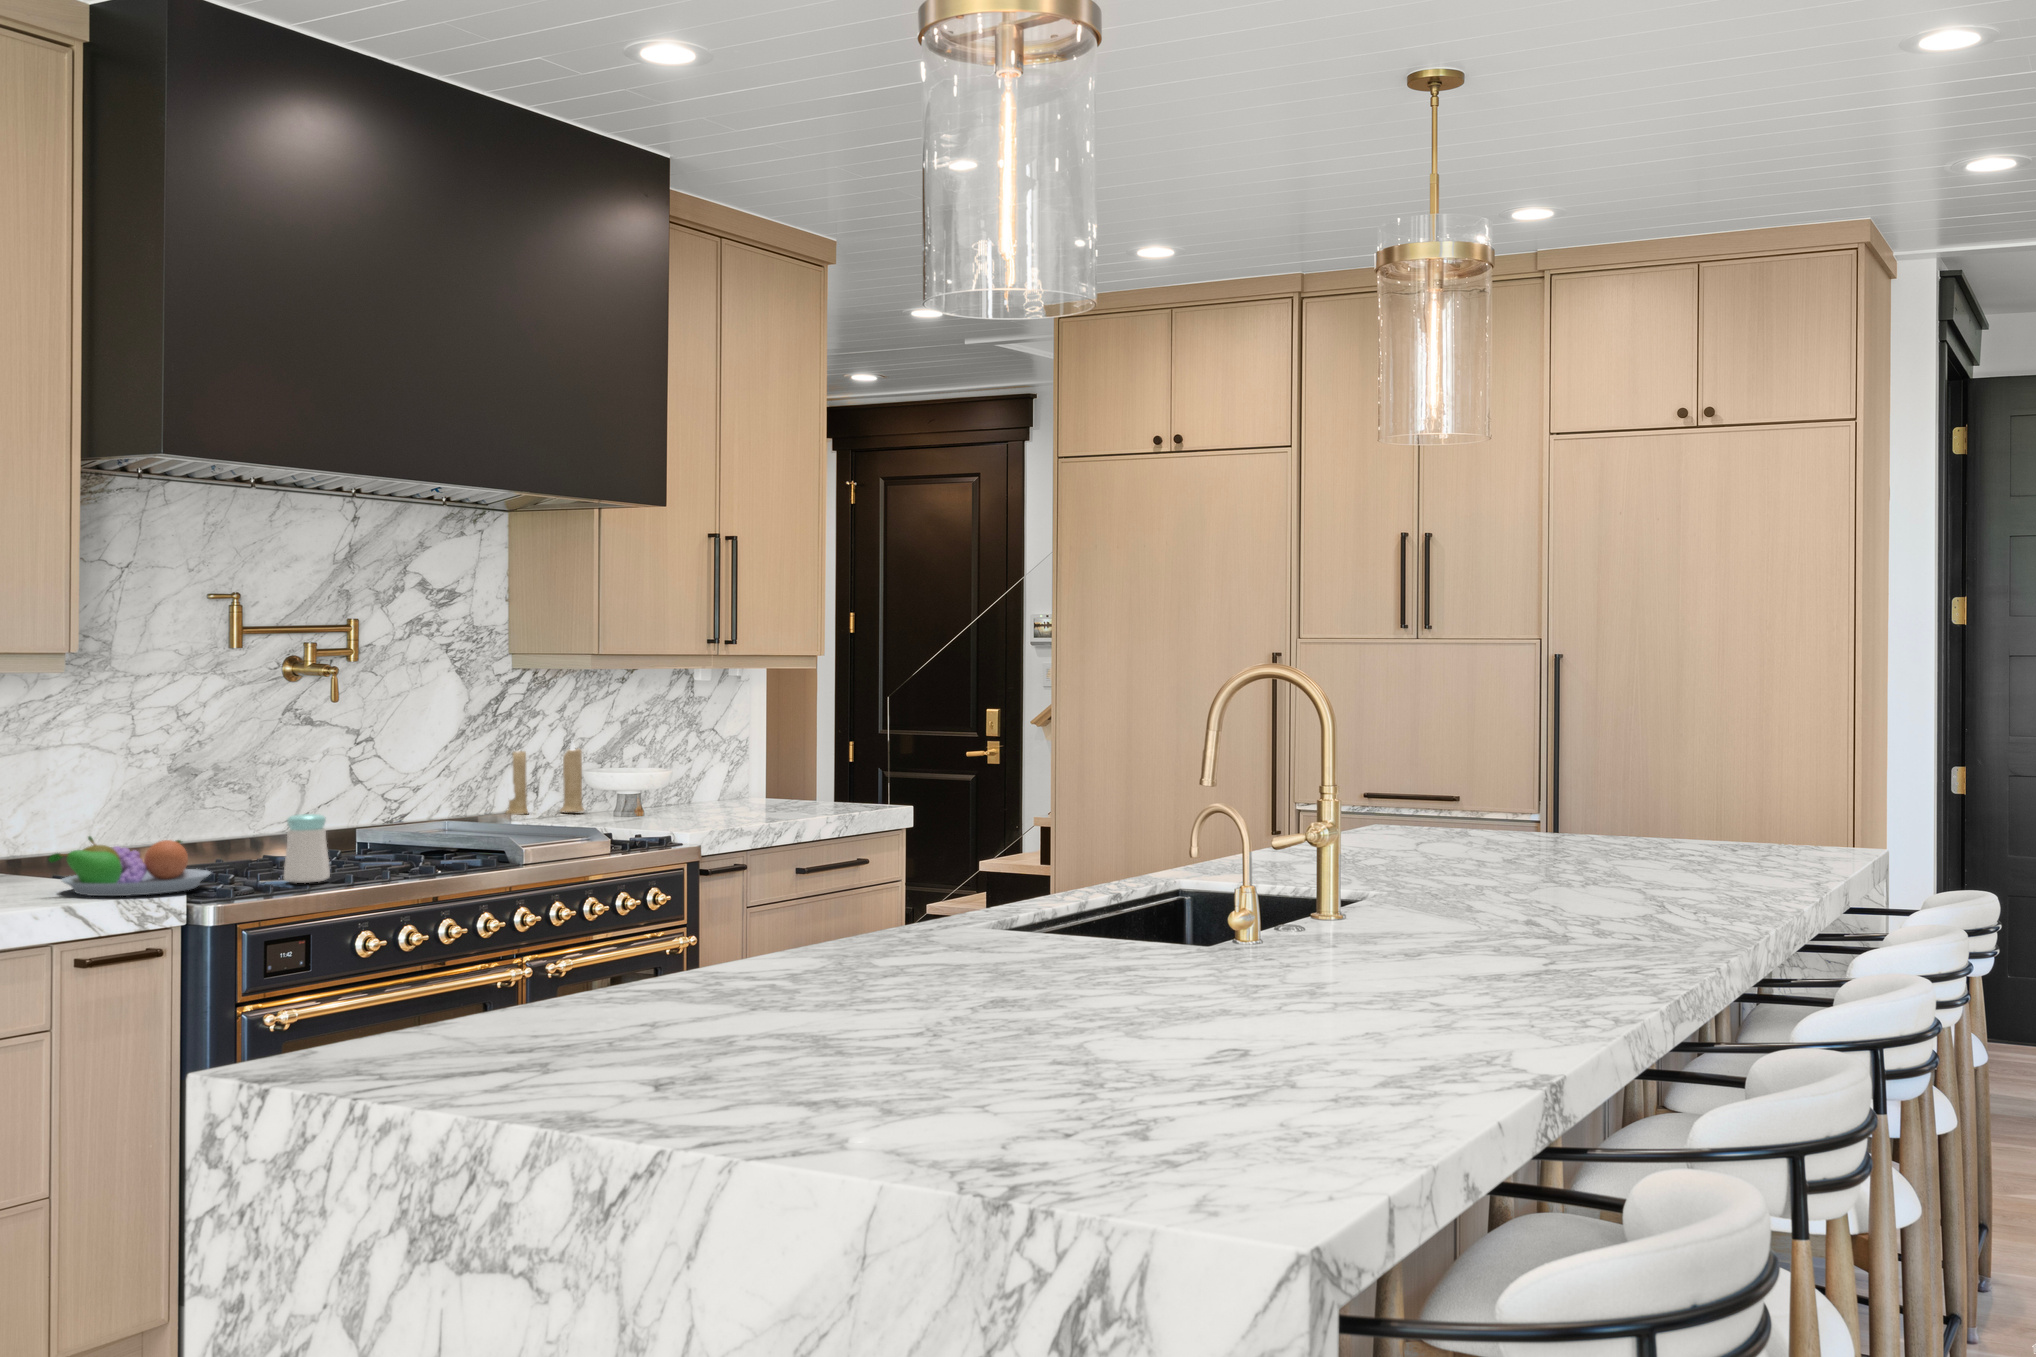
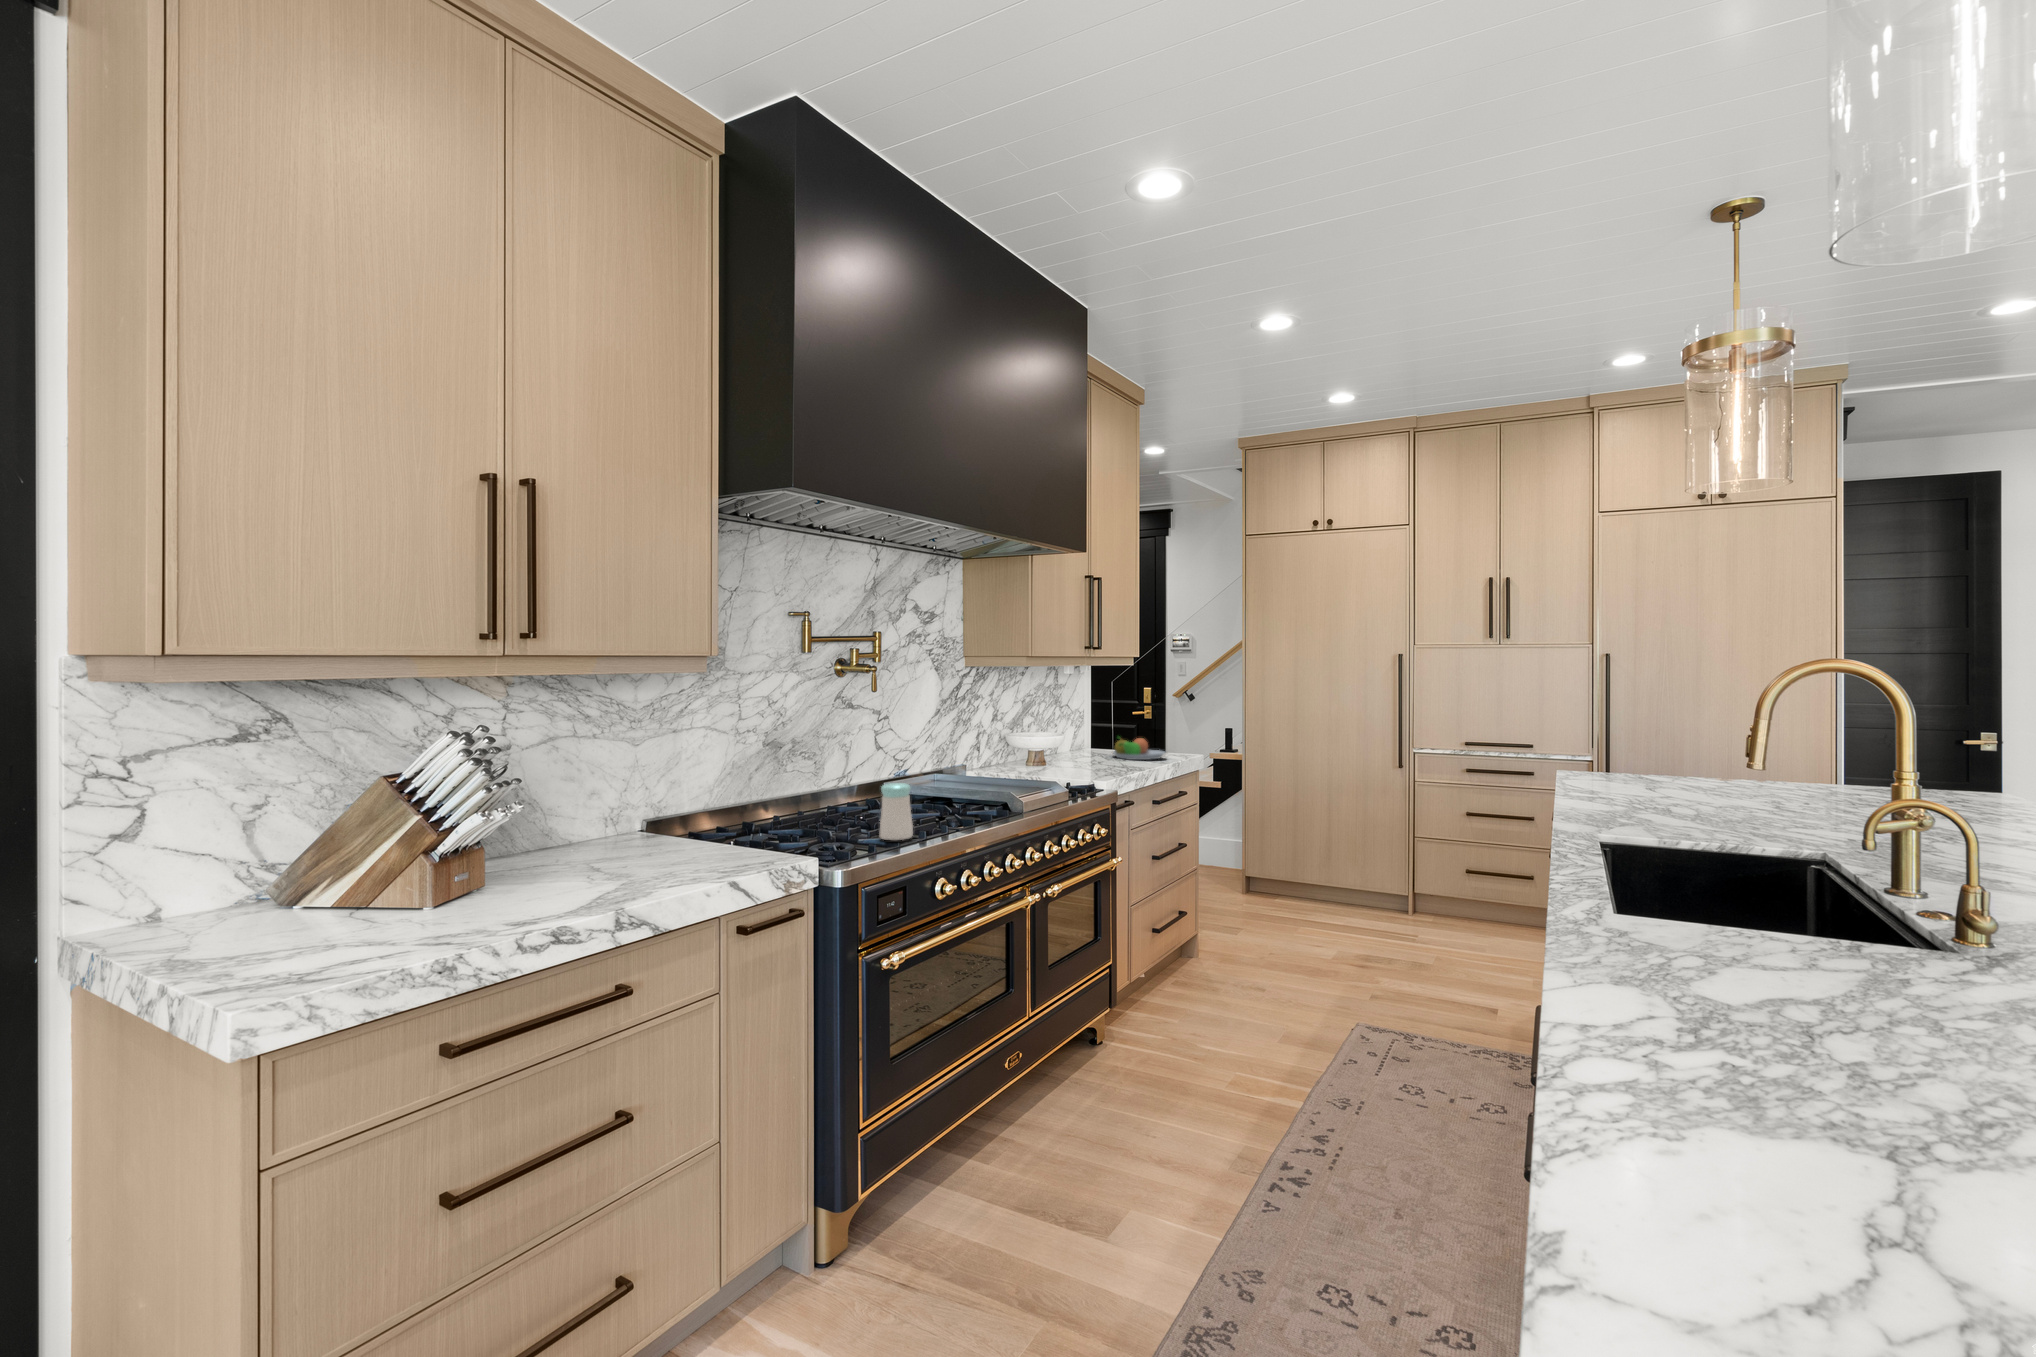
candle: present [506,741,584,815] -> none [960,713,1009,765]
fruit bowl: present [49,836,211,896] -> present [1113,737,1165,760]

